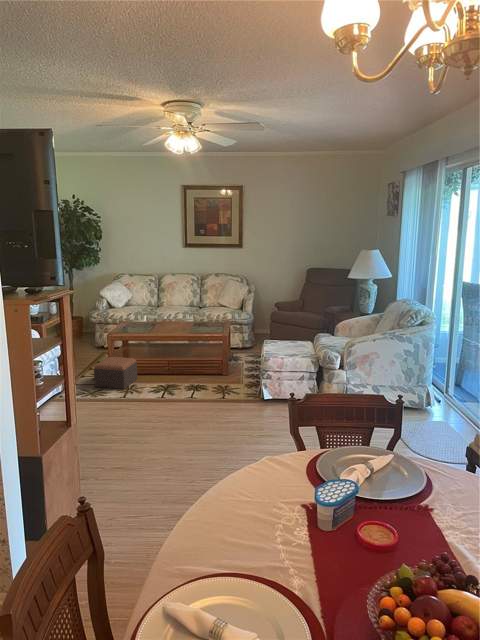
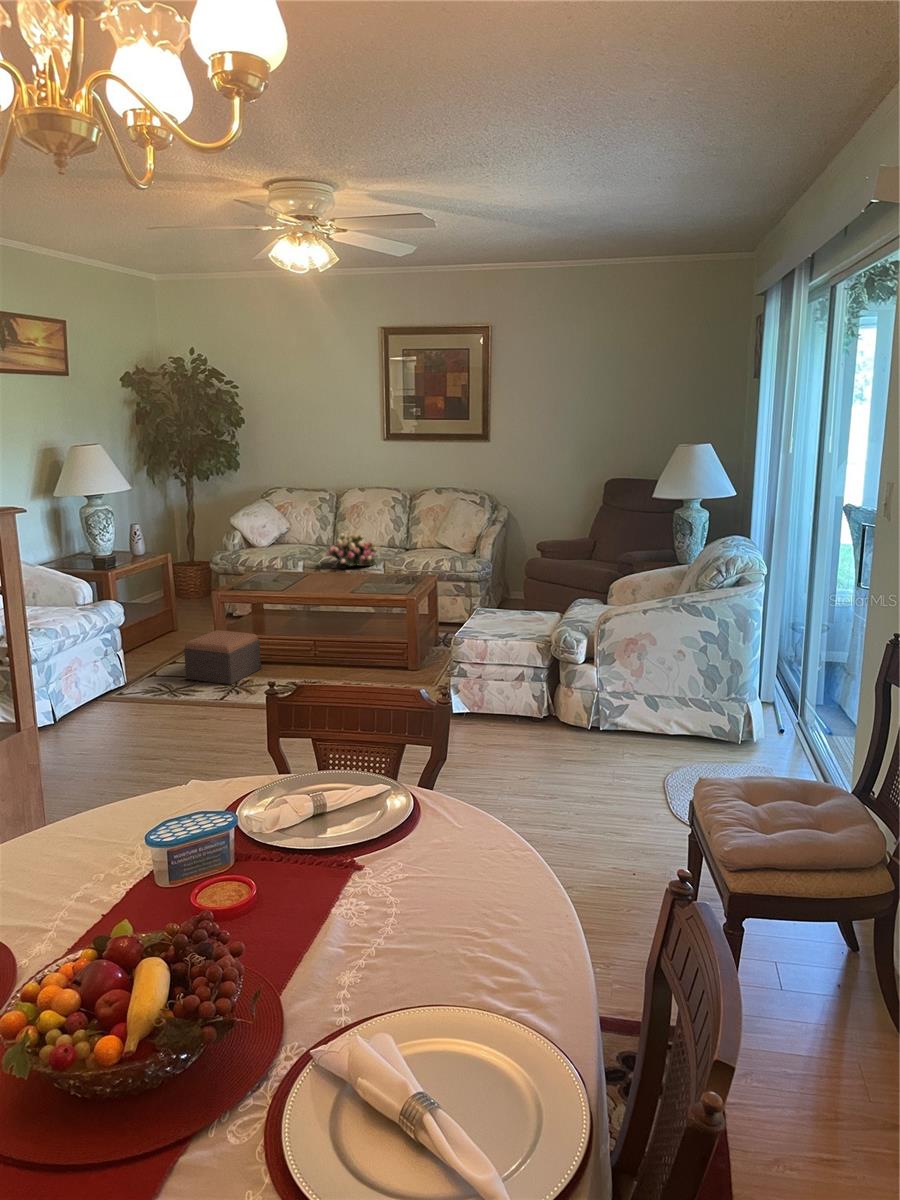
flower arrangement: none [163,299,192,317] -> present [326,533,377,566]

